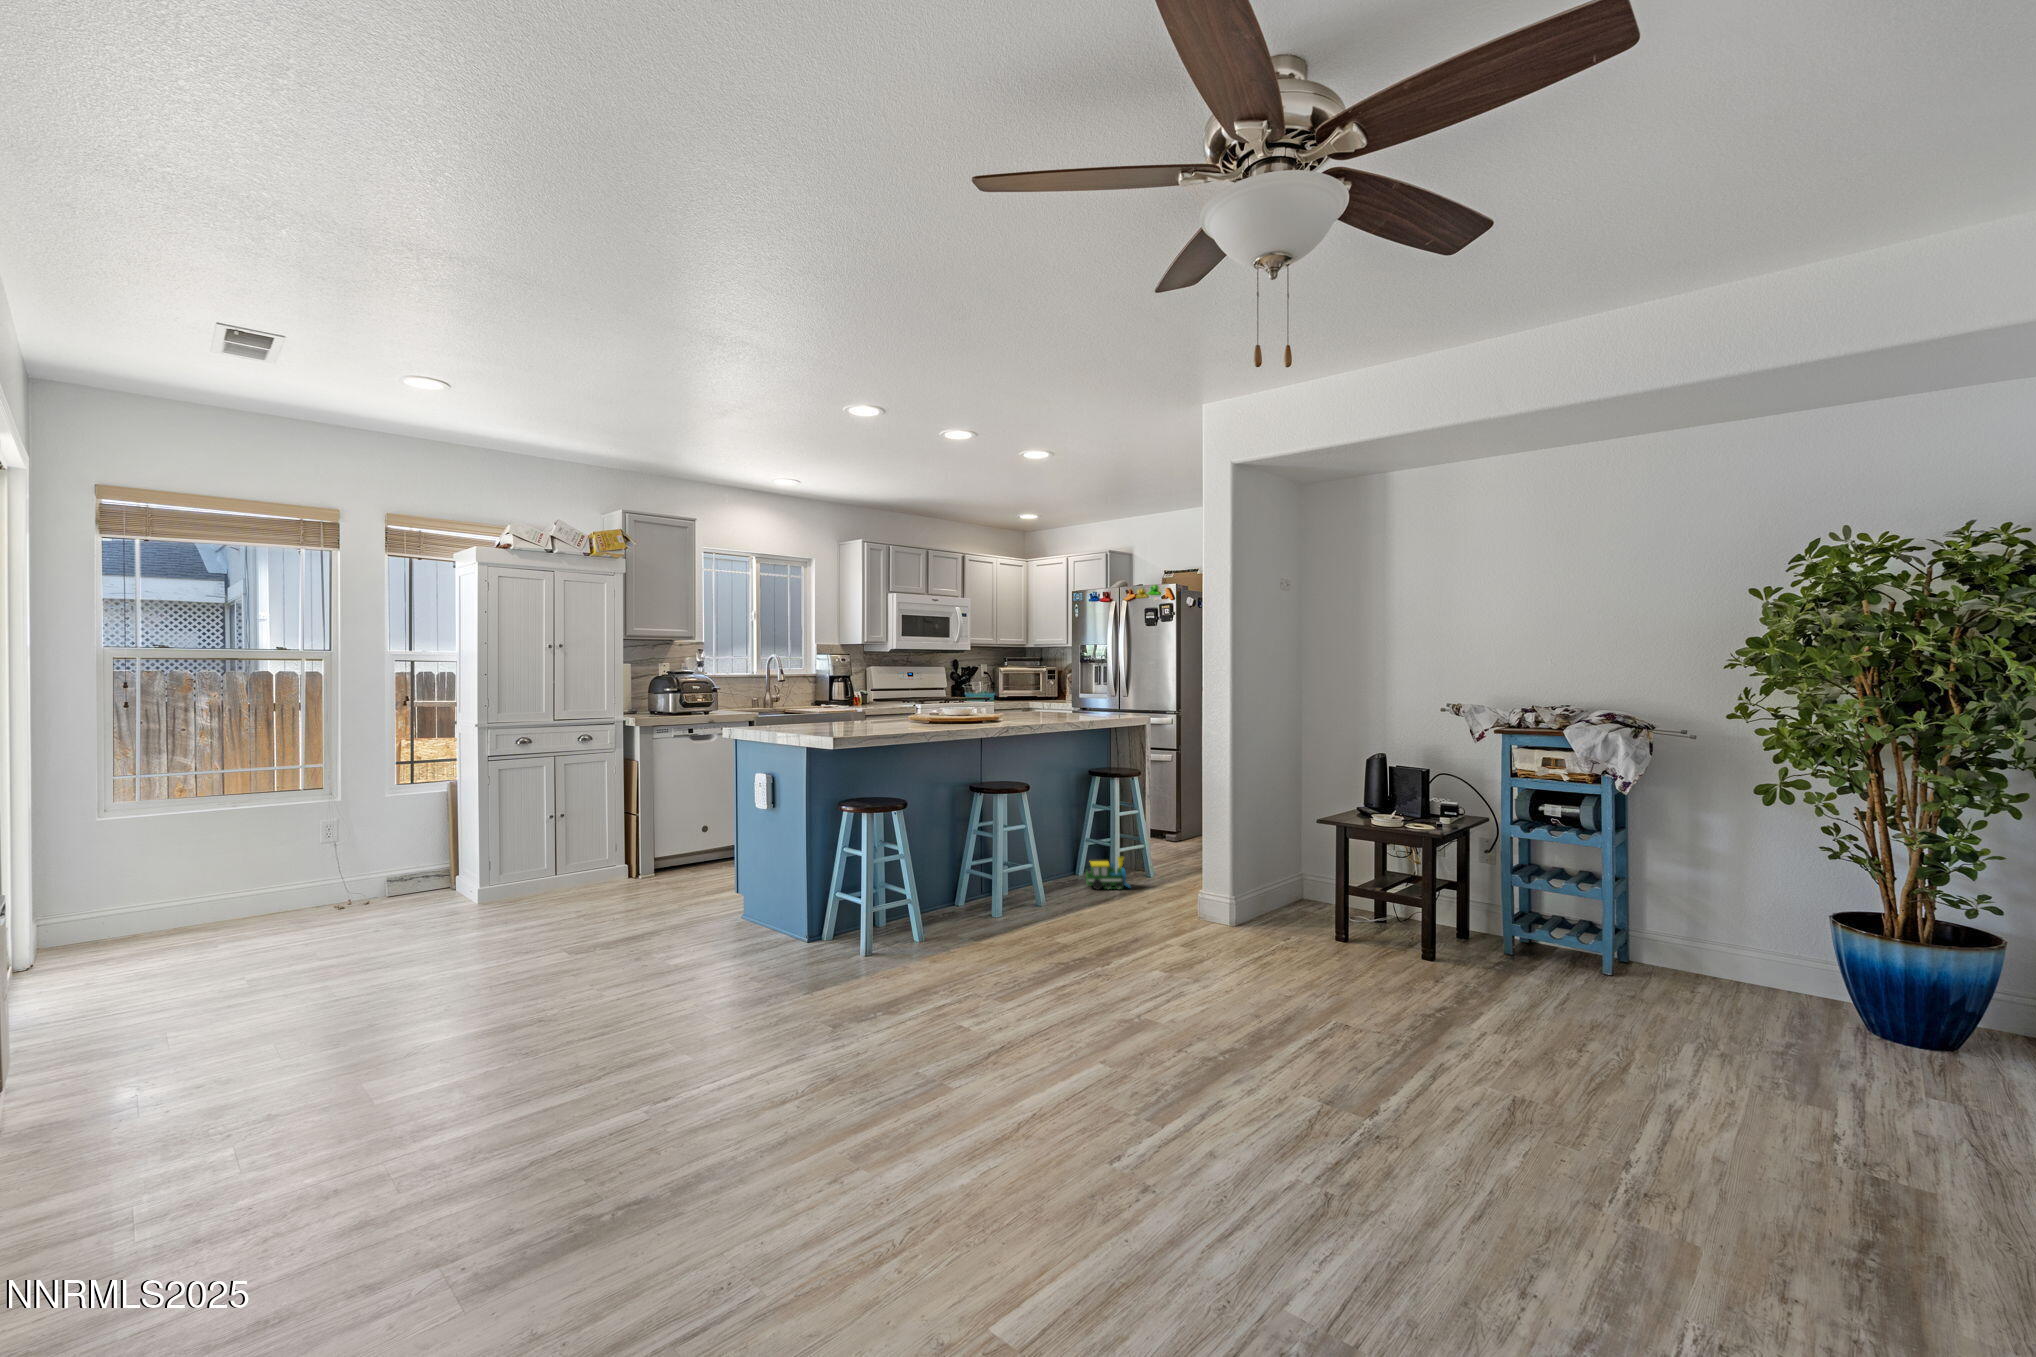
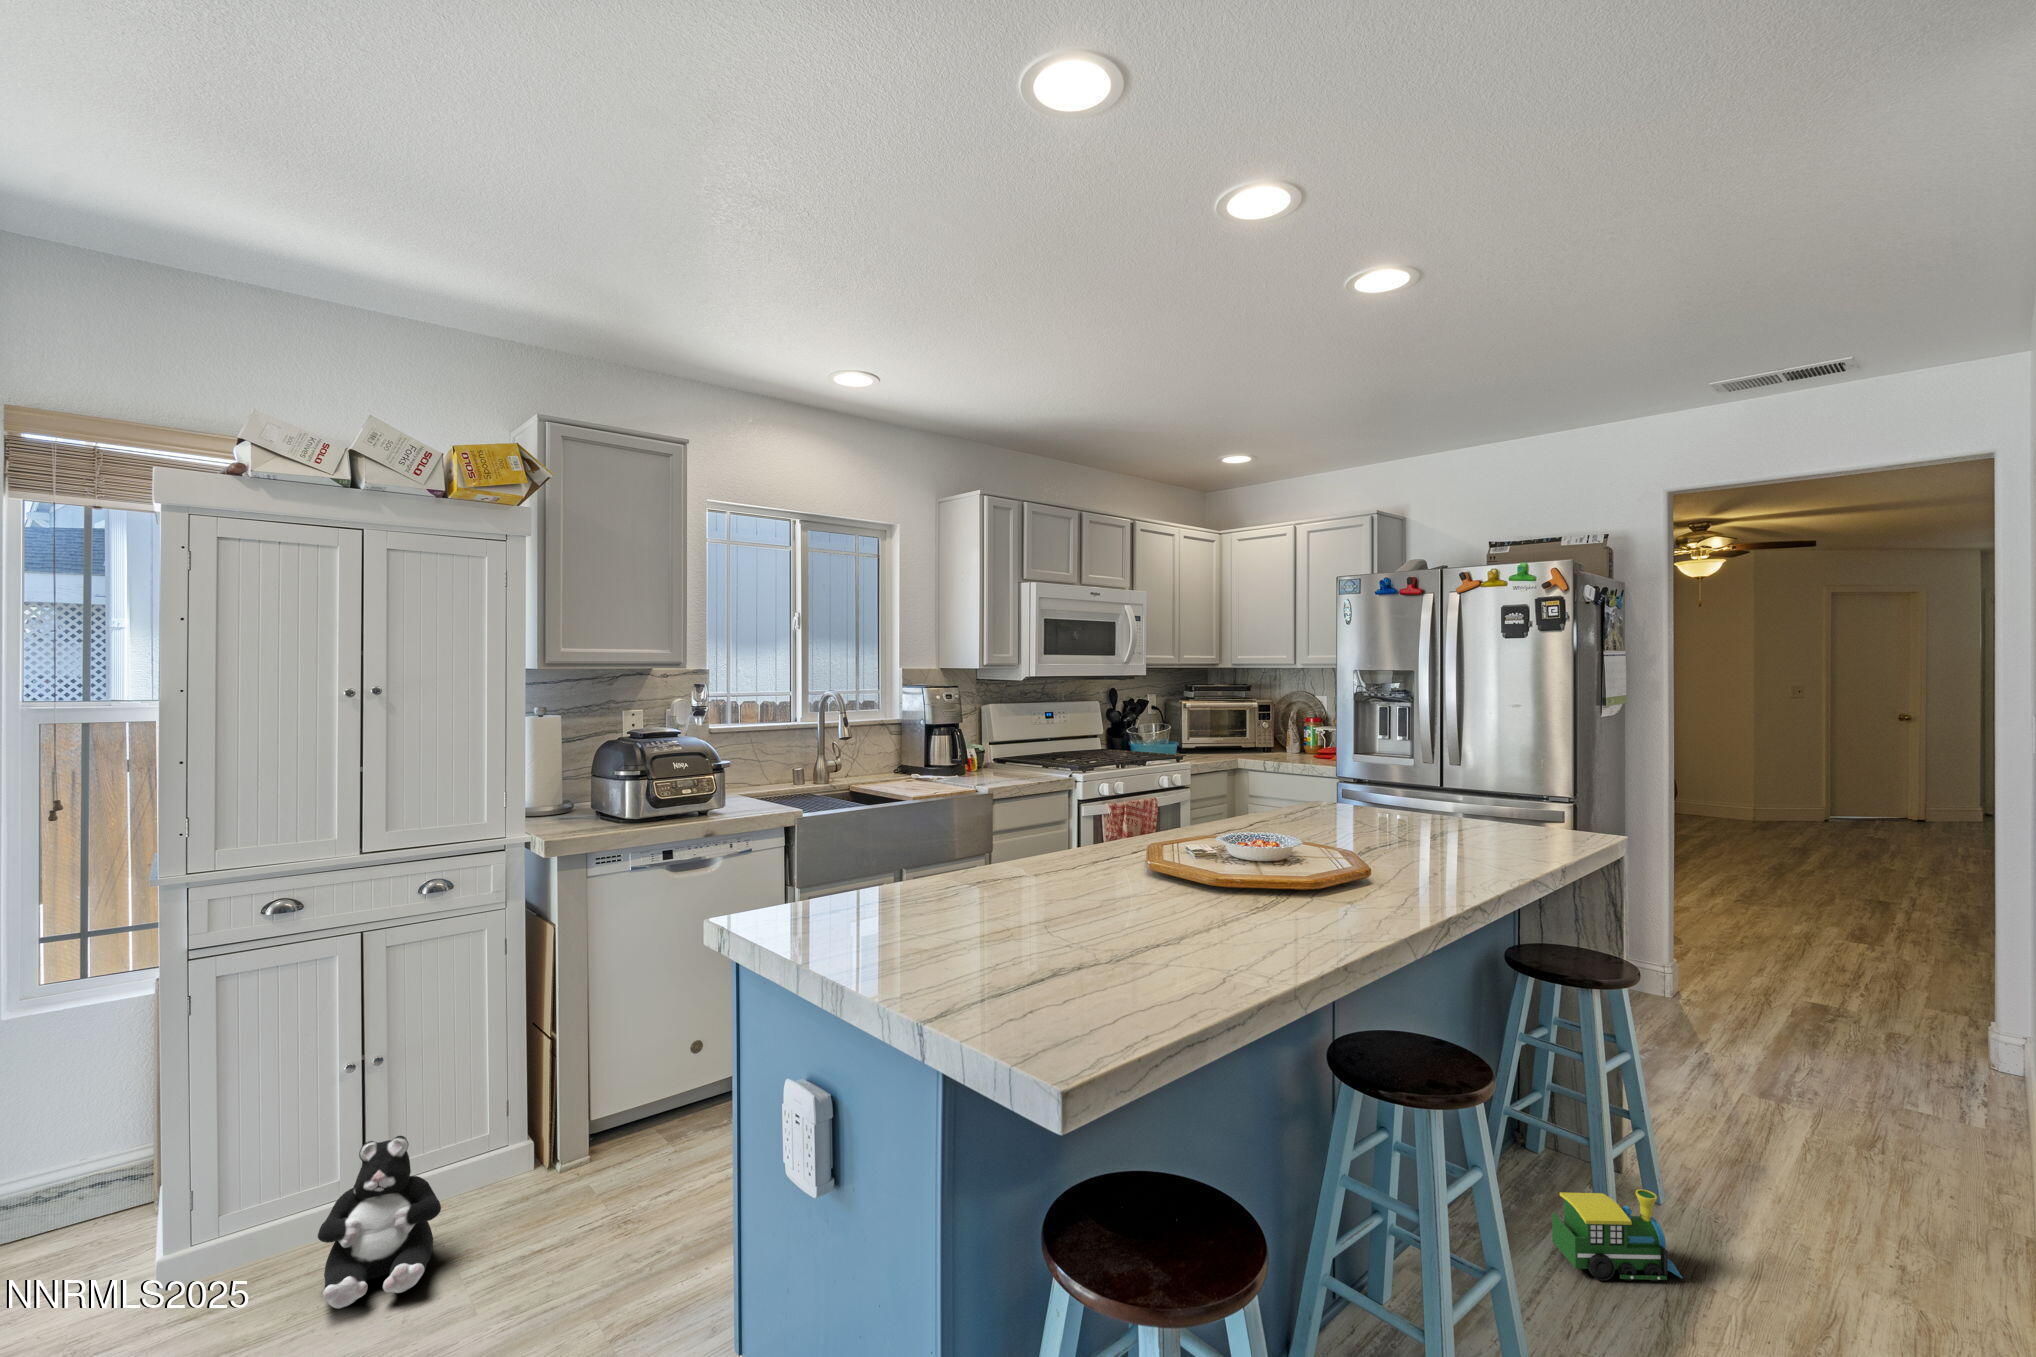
plush toy: none [550,840,599,900] -> present [318,1136,441,1308]

